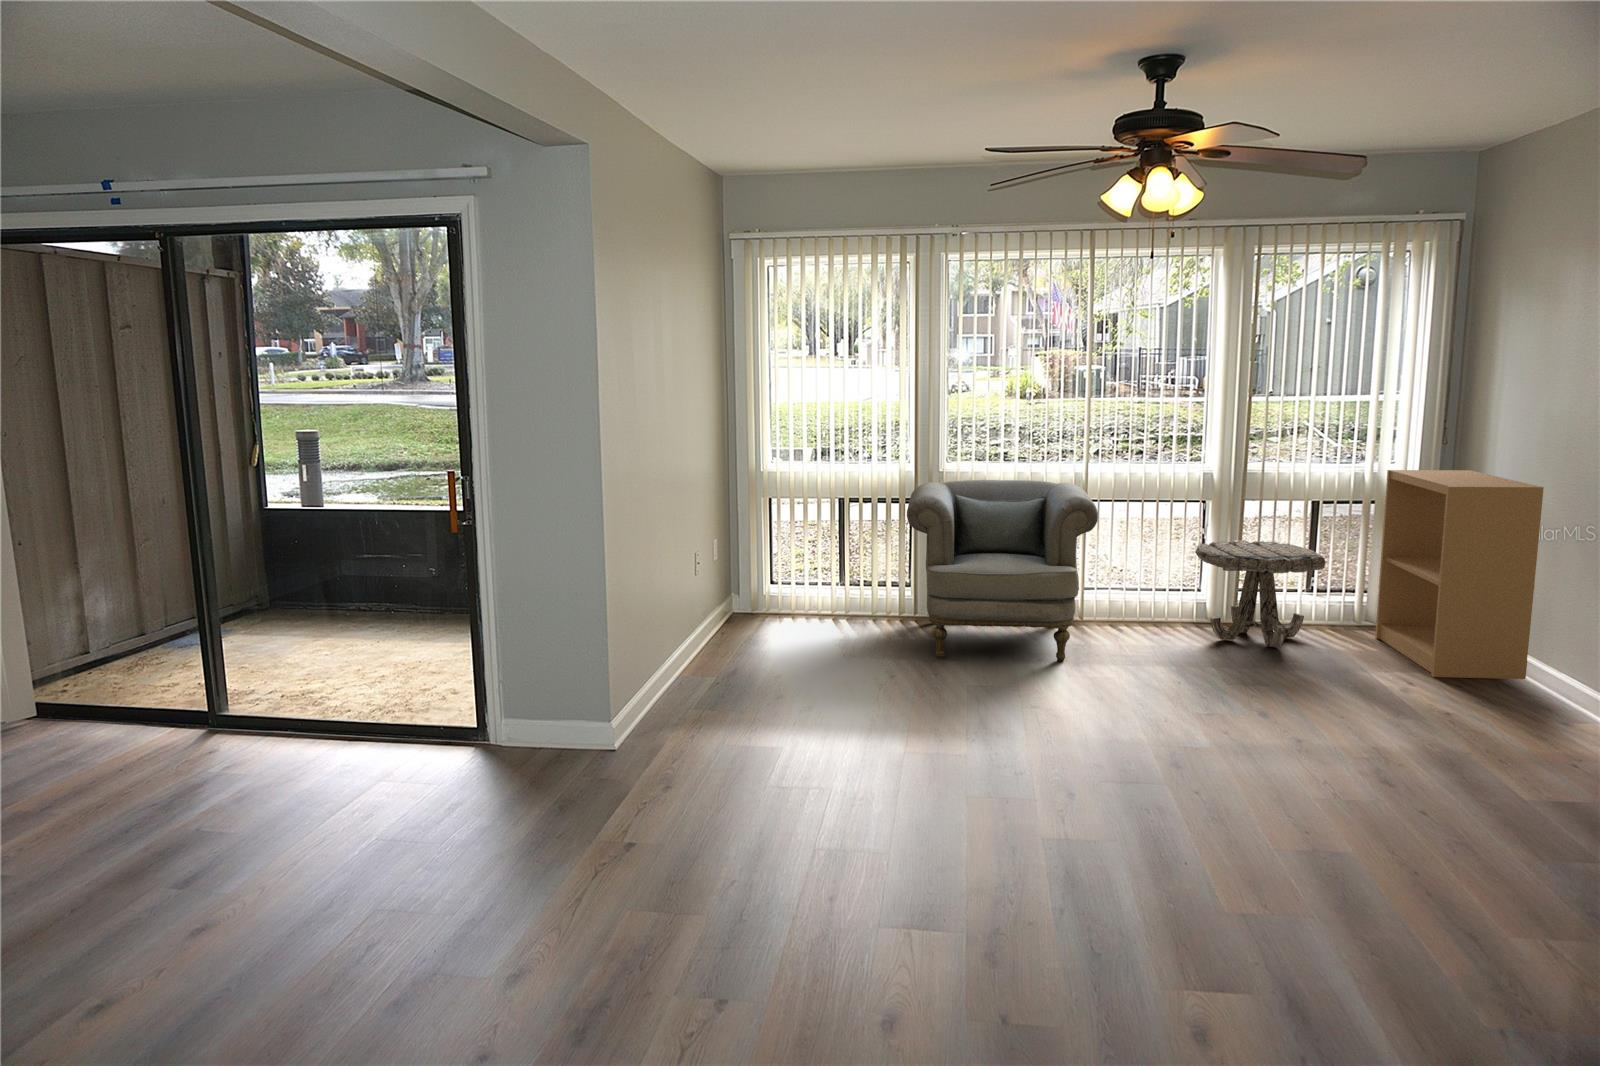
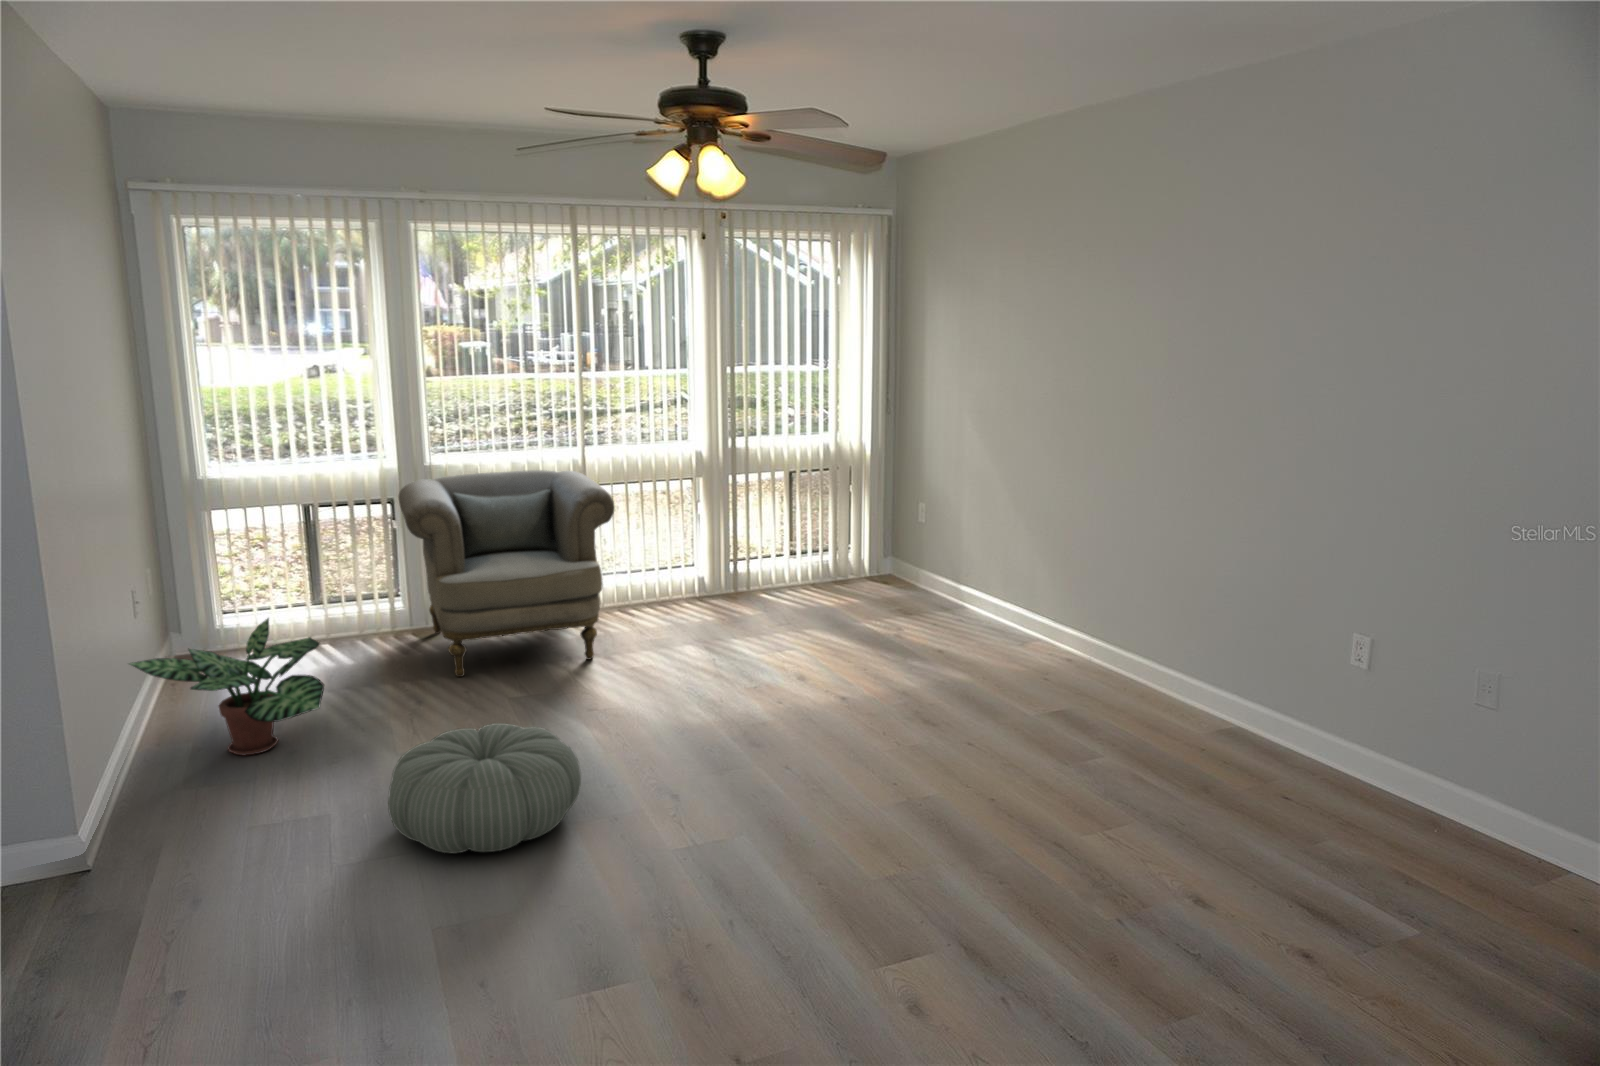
bookshelf: present [1375,470,1544,679] -> none [851,437,983,624]
side table: present [1195,540,1325,647] -> none [697,512,814,613]
potted plant: none [683,577,823,688] -> present [129,618,324,755]
pouf: none [837,683,1000,785] -> present [388,723,581,853]

